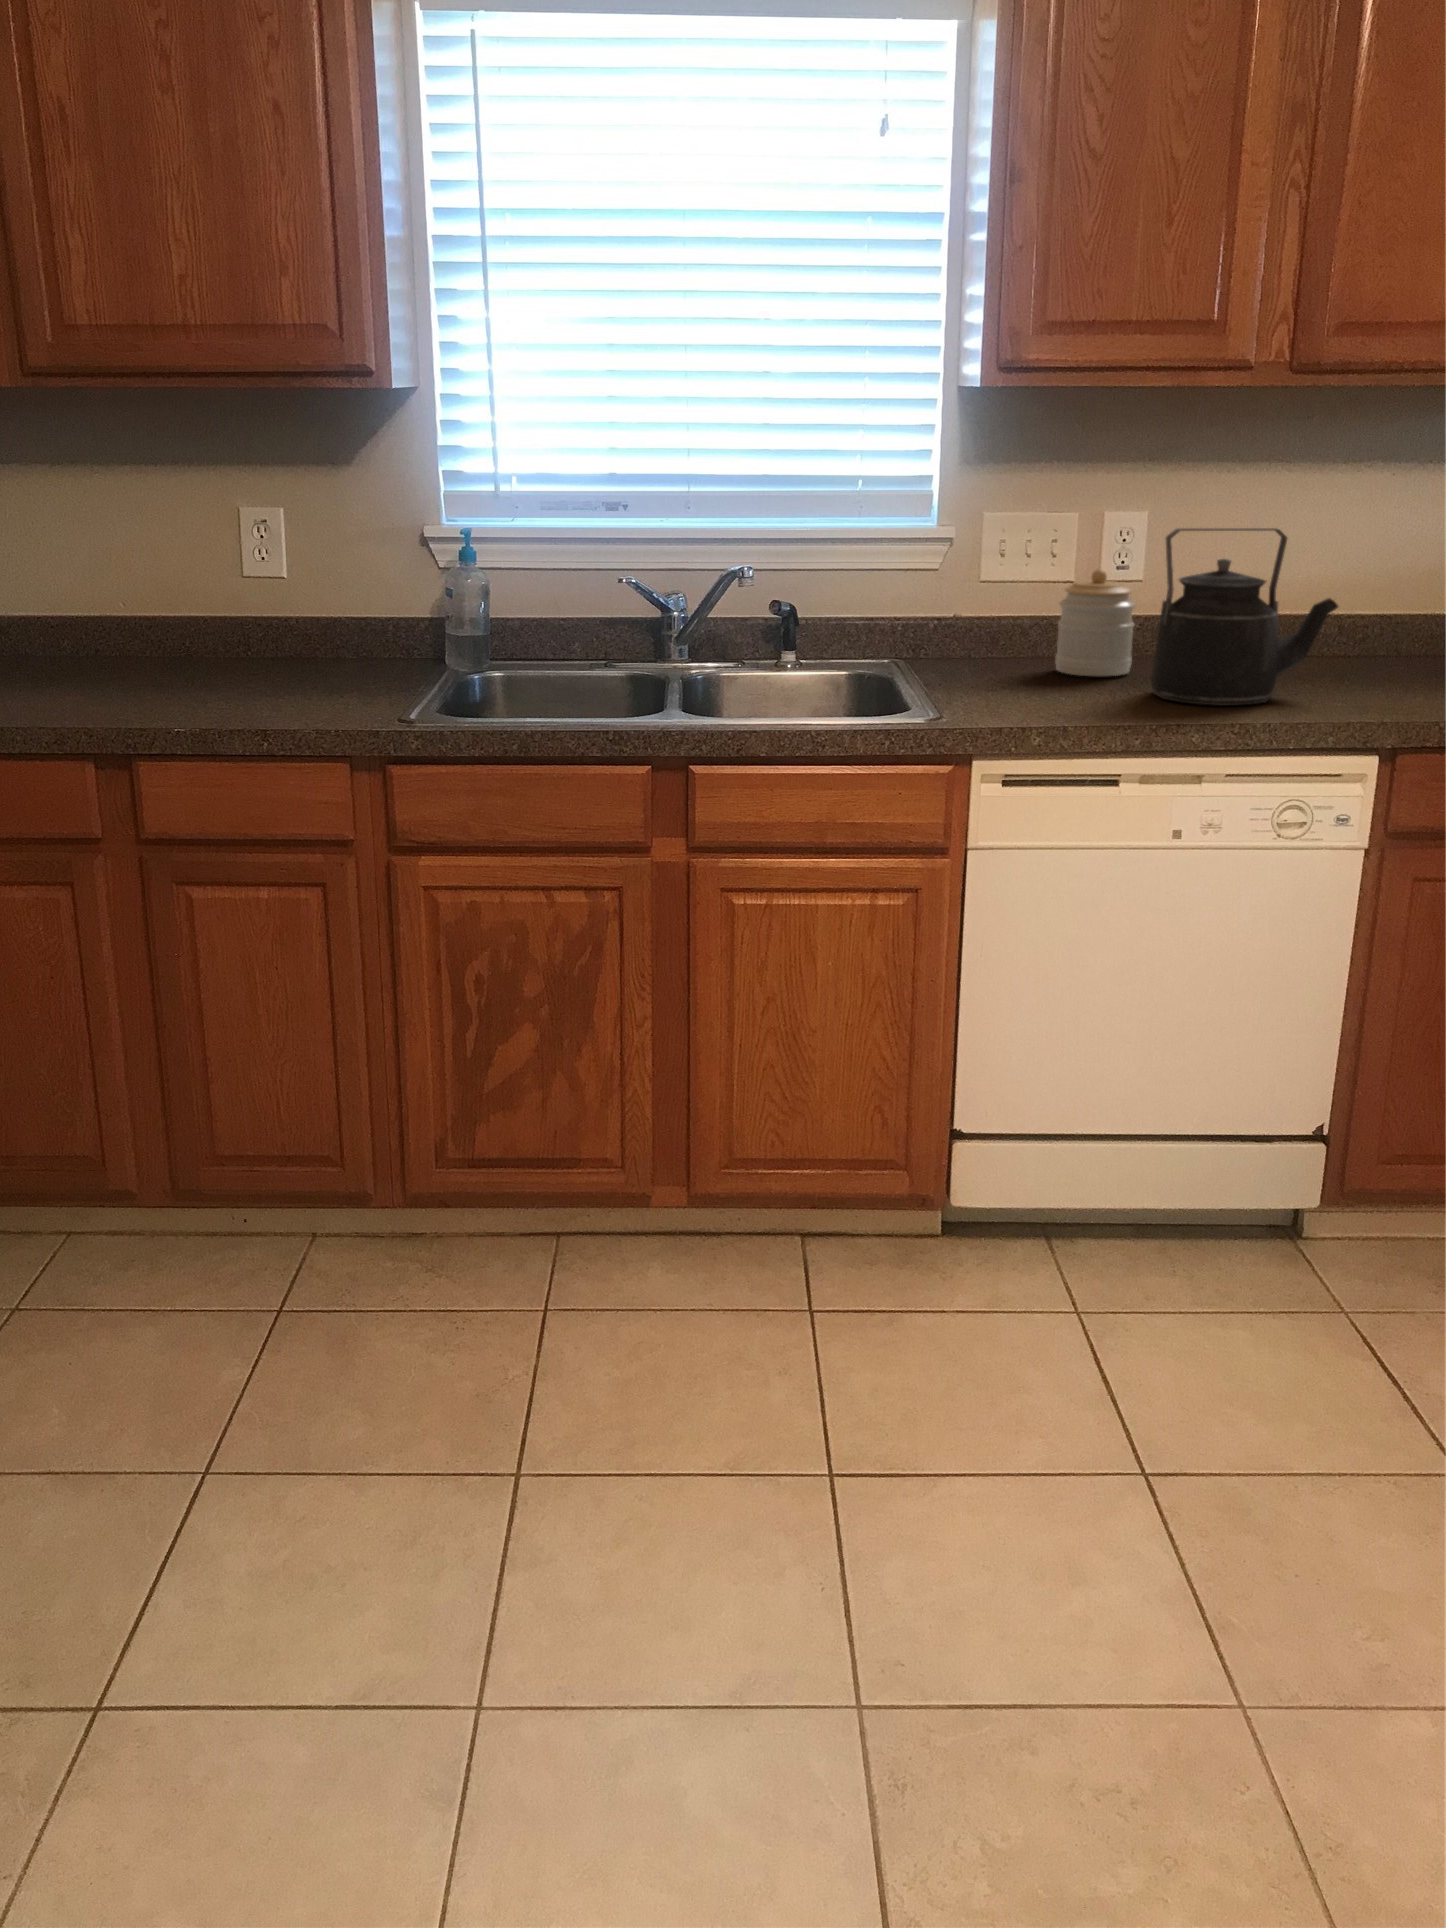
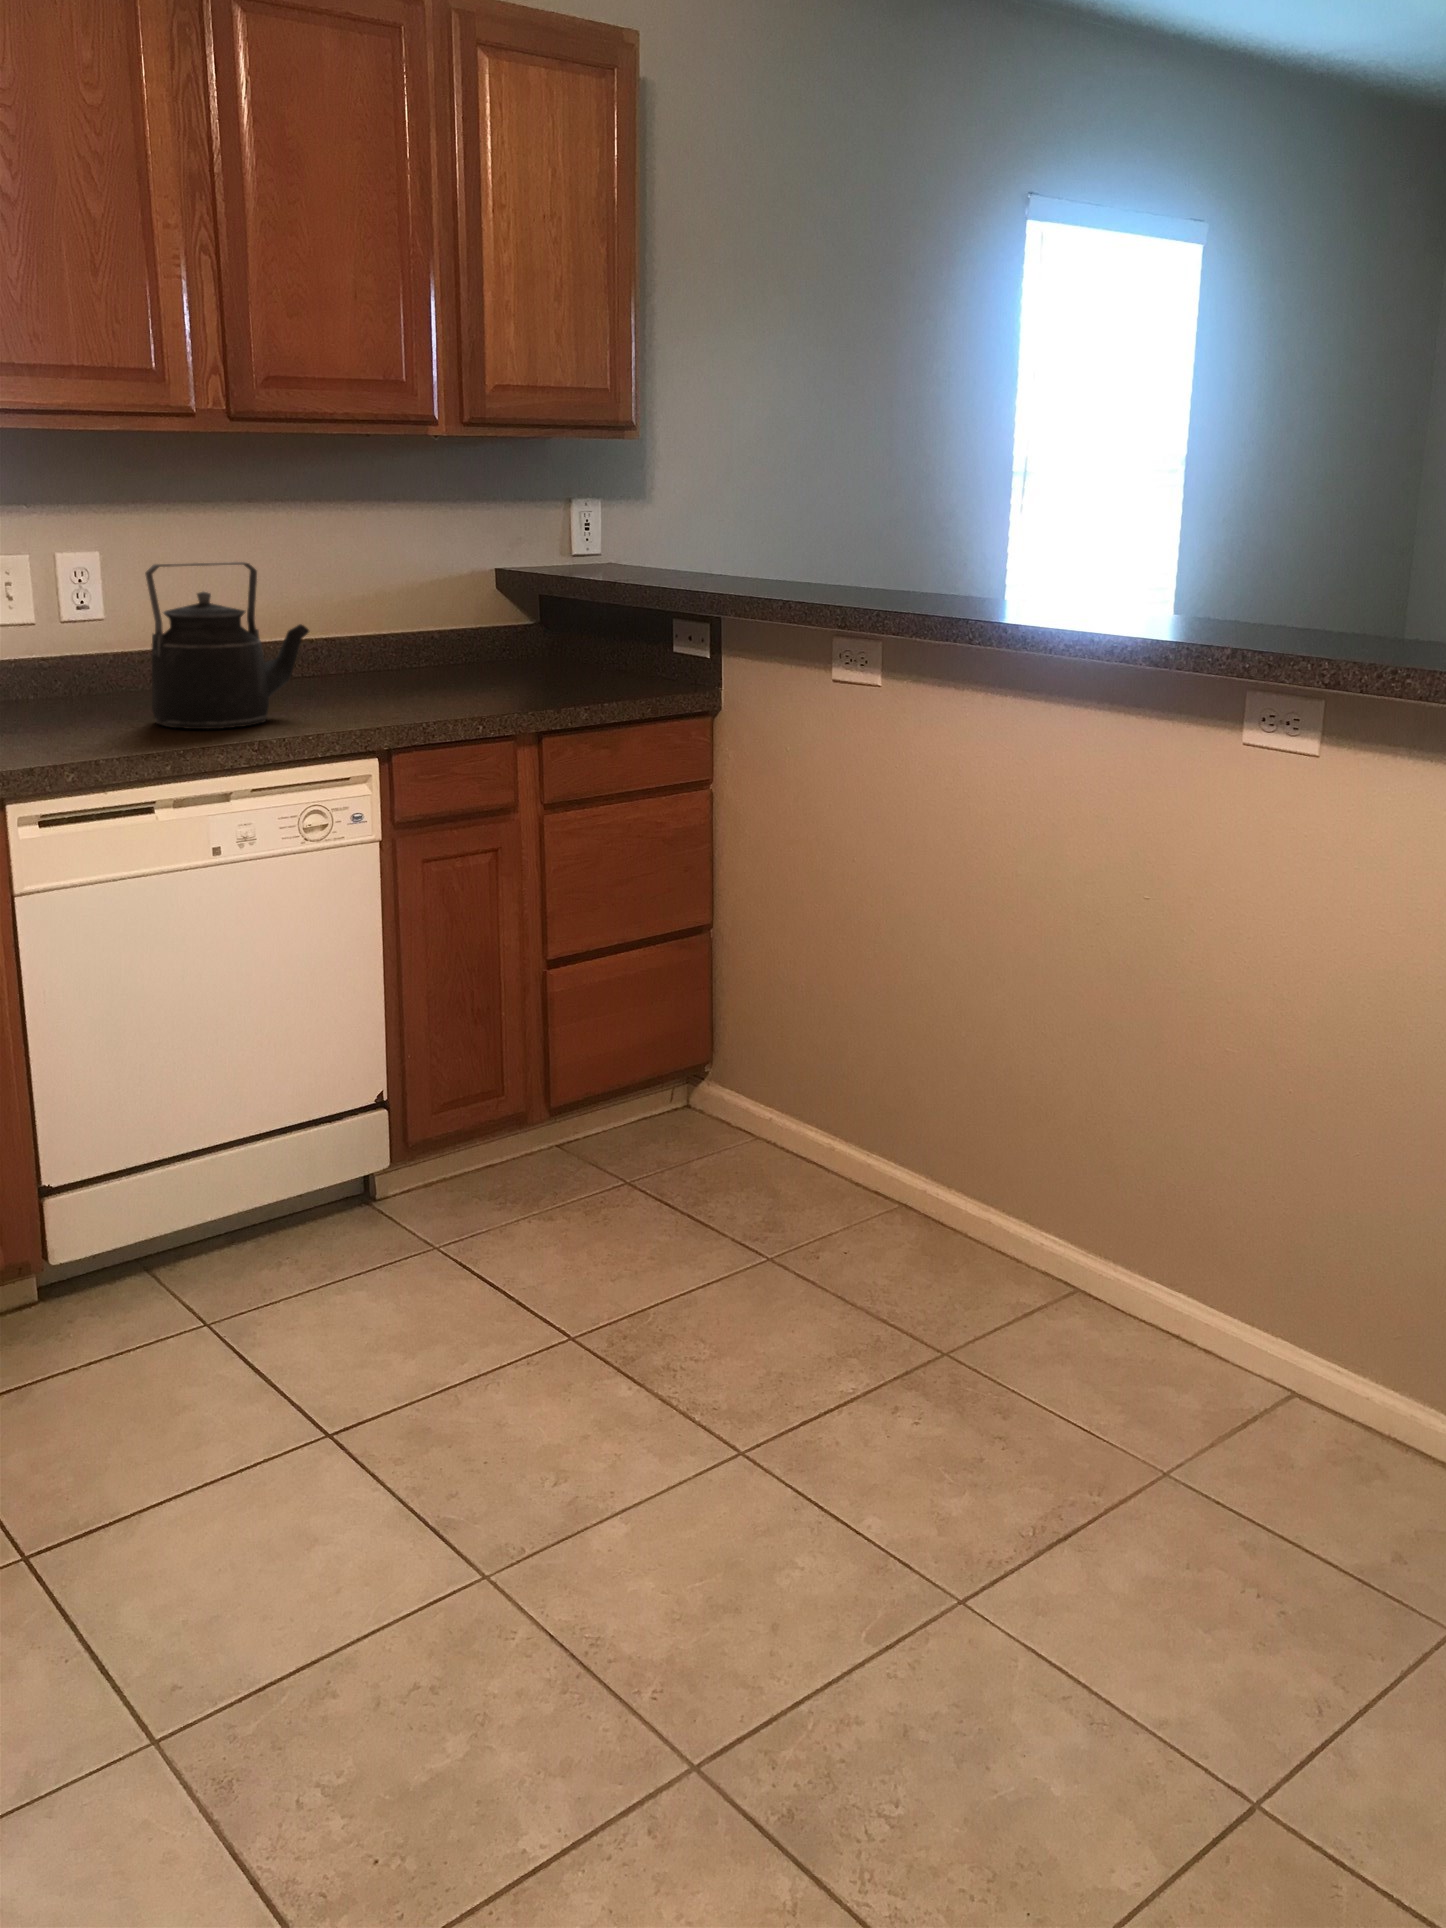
jar: present [1056,569,1136,676] -> none [32,608,117,714]

